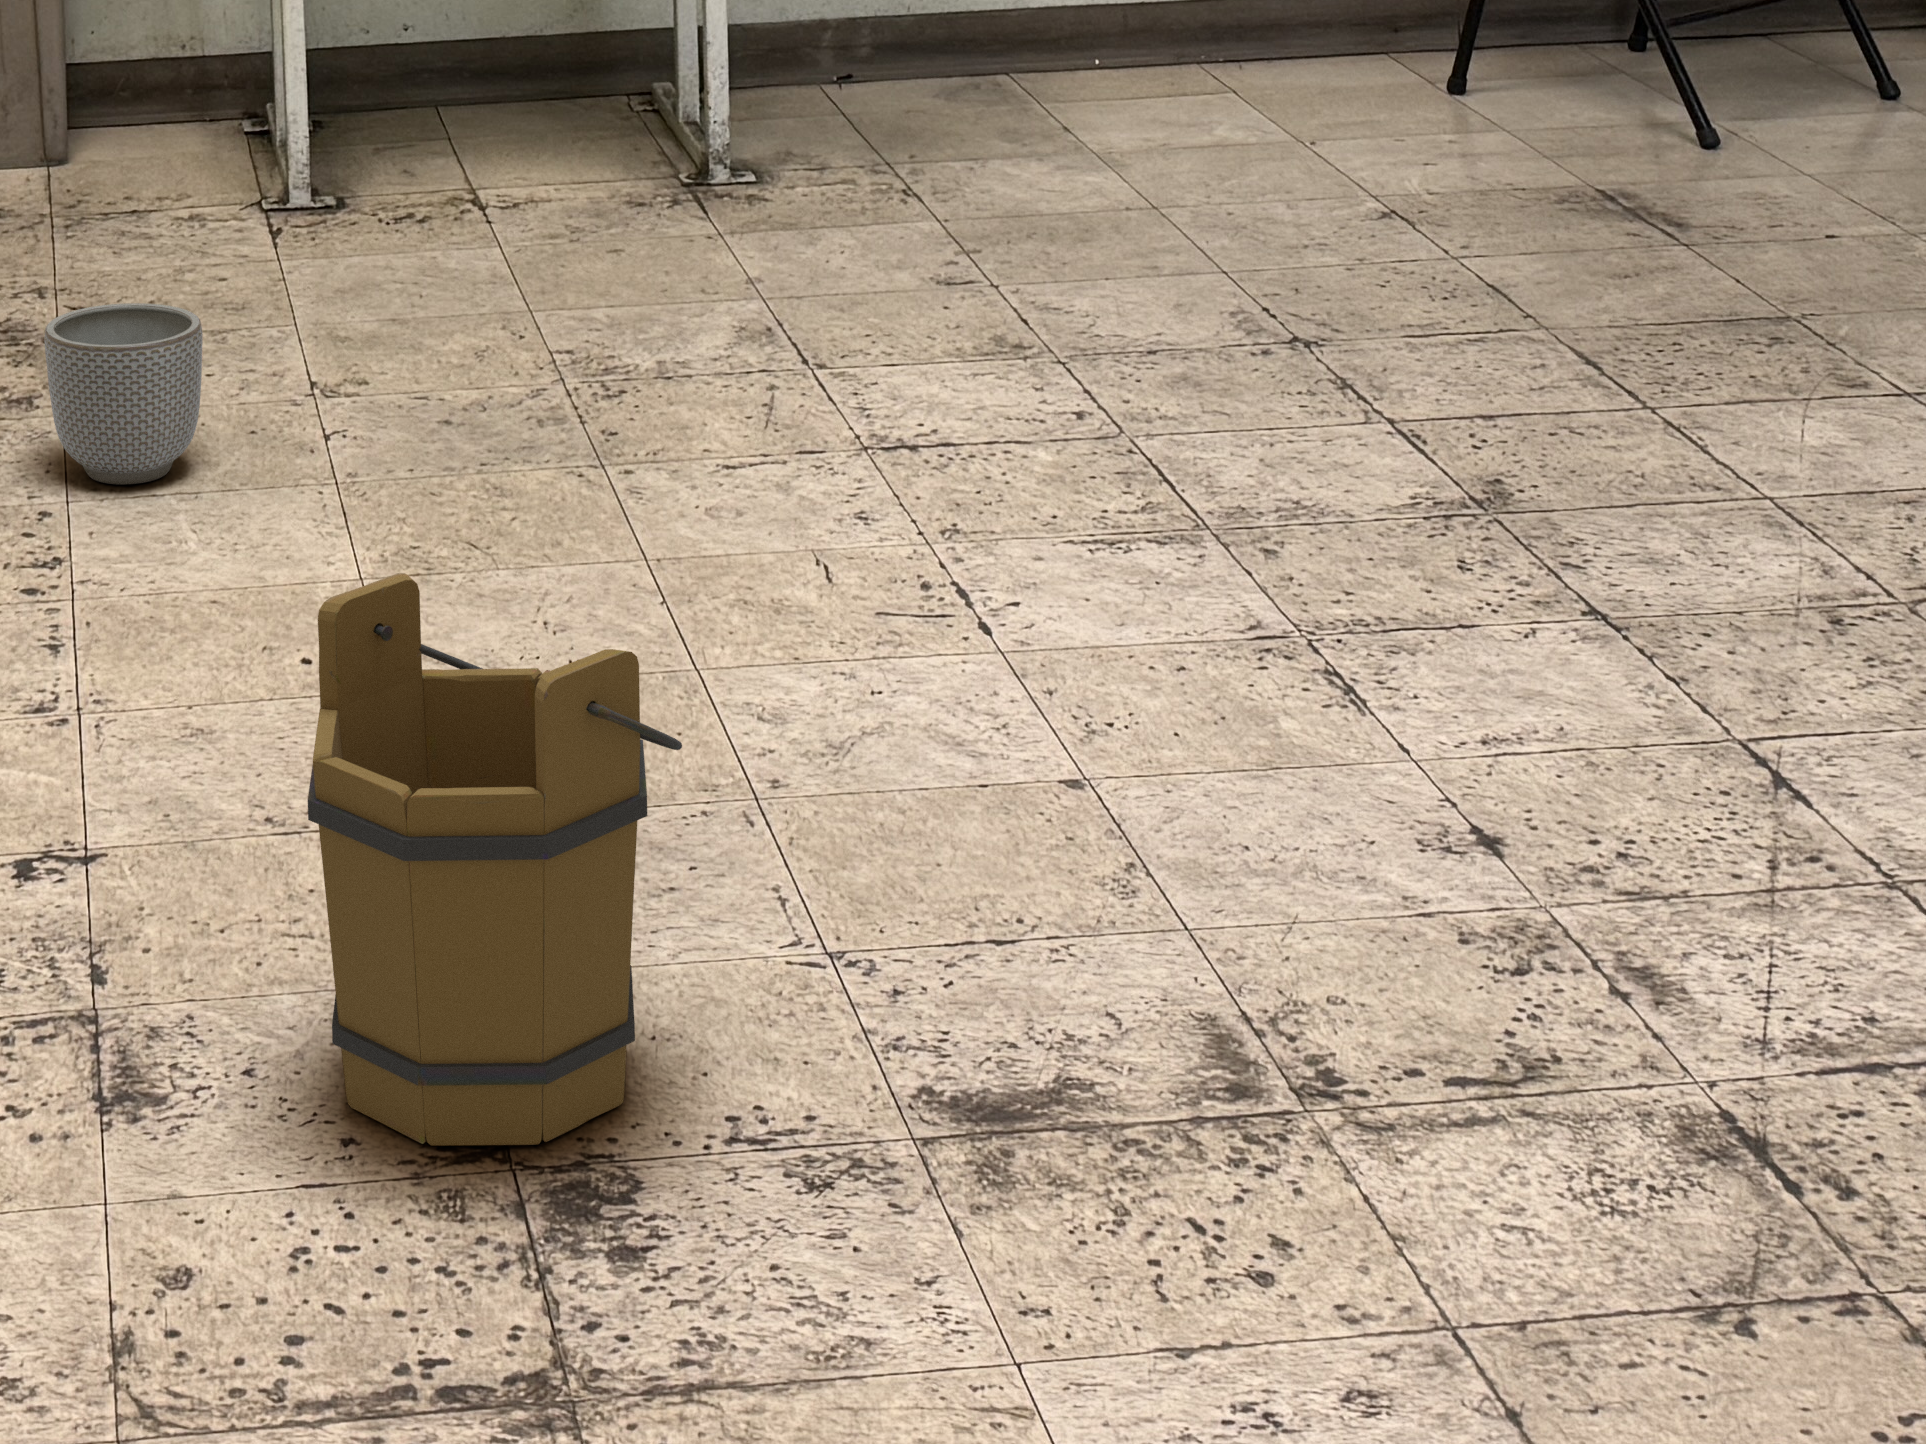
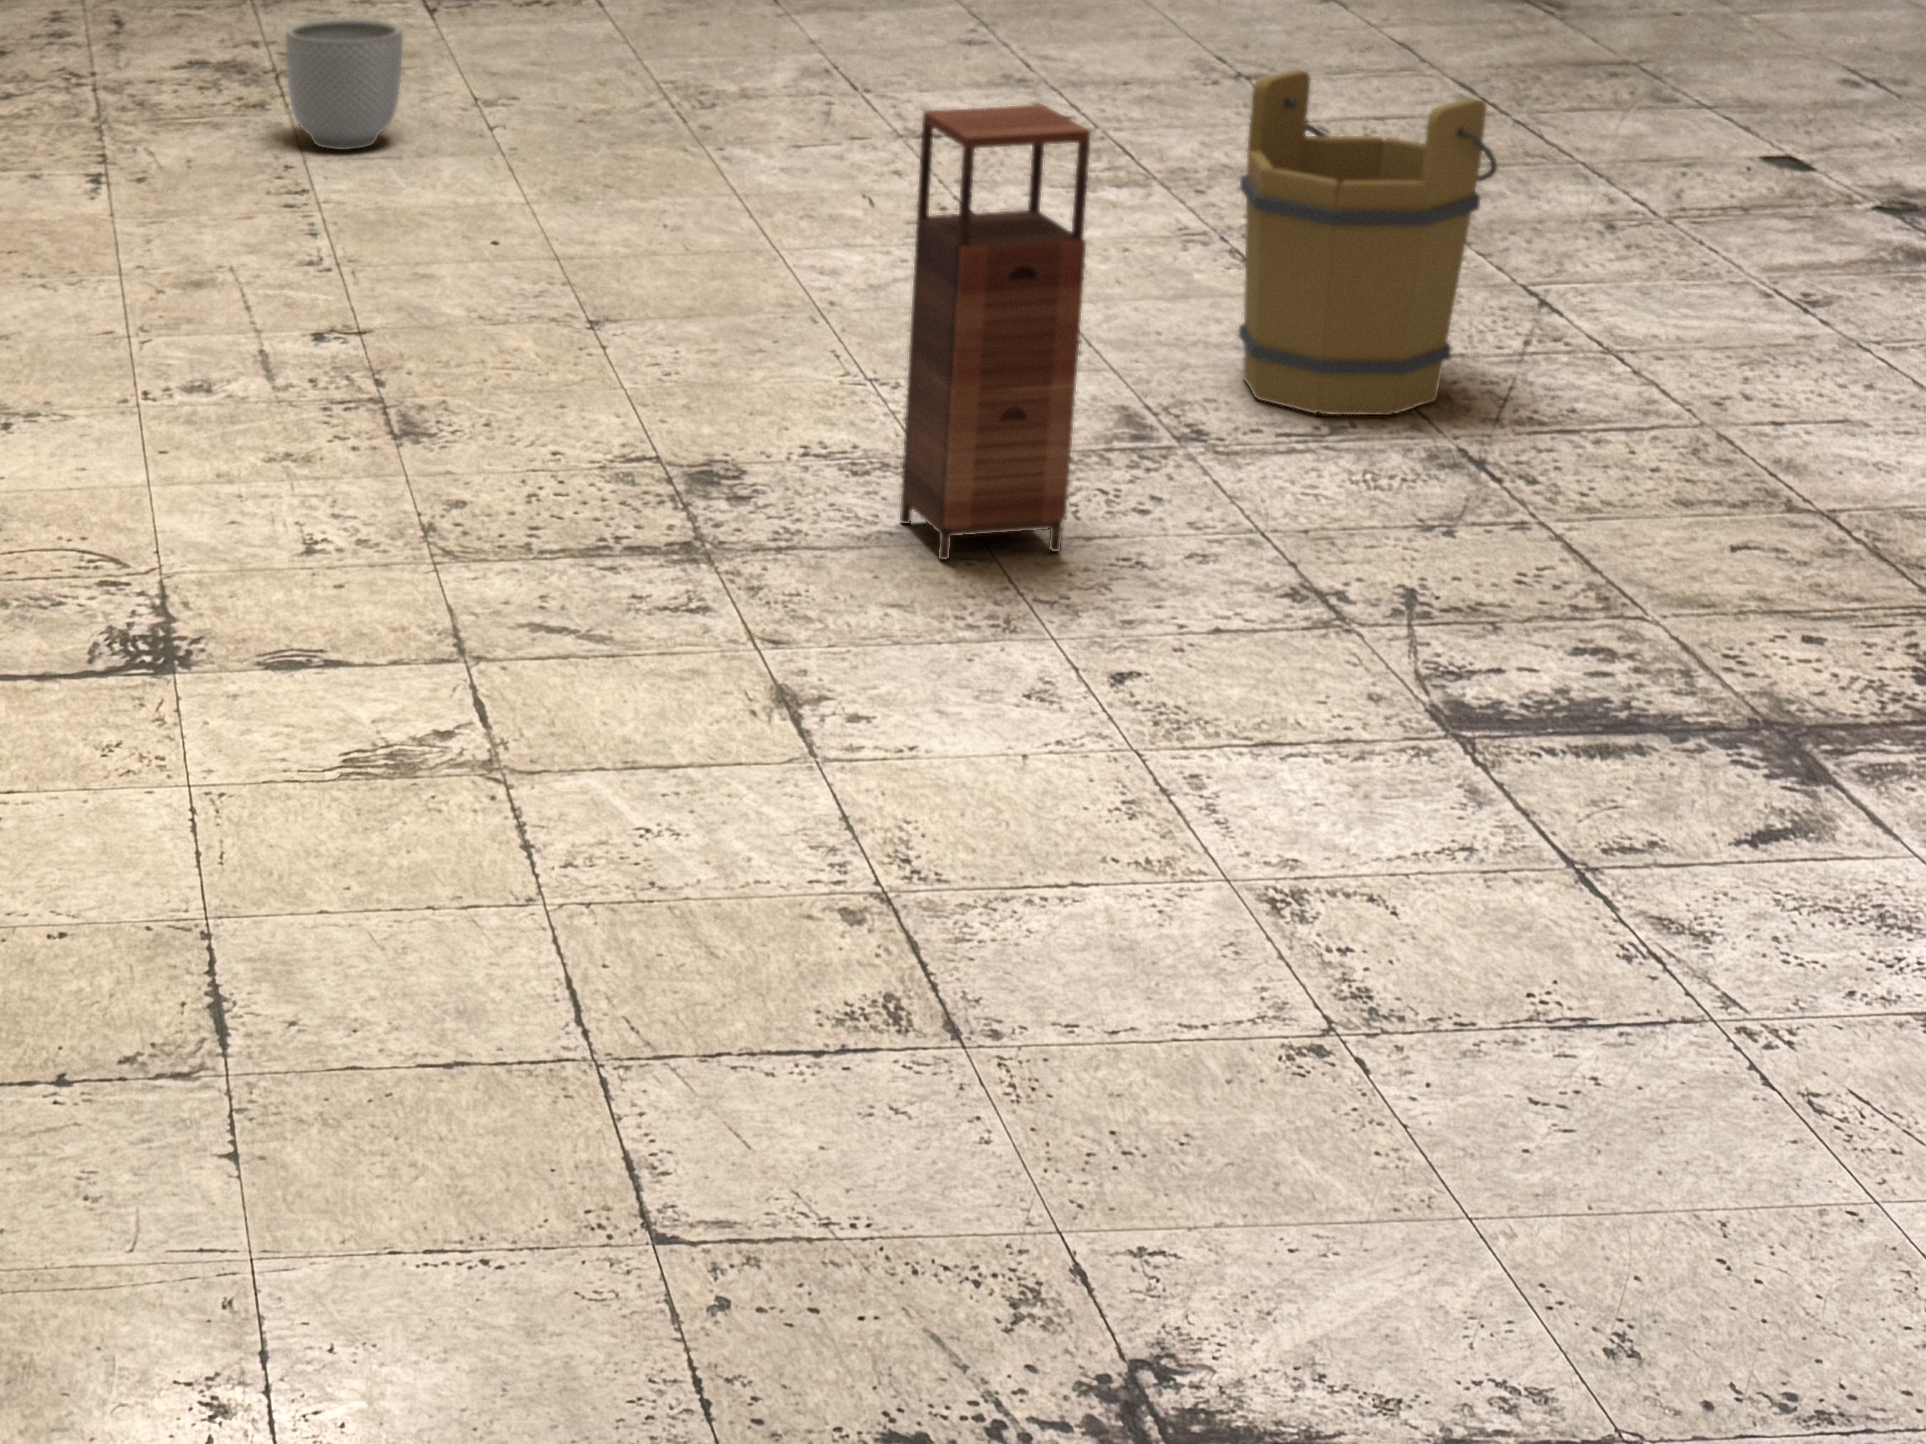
bucket: present [308,573,682,1145] -> present [1239,69,1497,415]
storage cabinet: none [867,656,1140,1423] -> present [900,104,1090,560]

